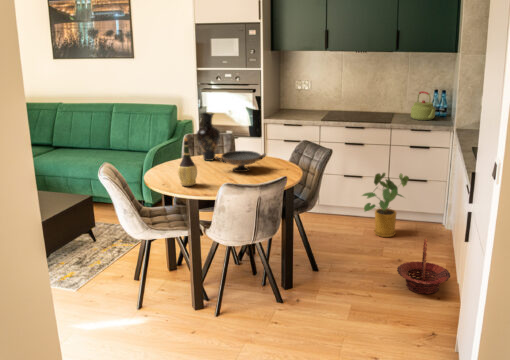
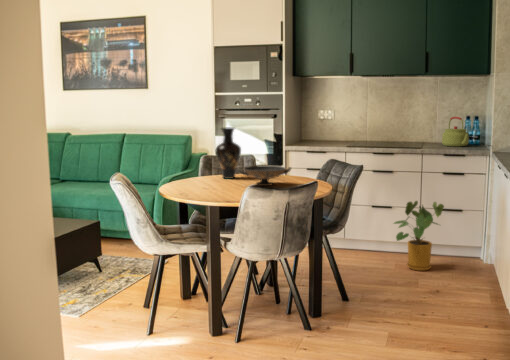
wine bottle: present [178,138,197,186] -> none [197,142,219,195]
basket: present [397,239,450,294] -> none [439,260,501,323]

